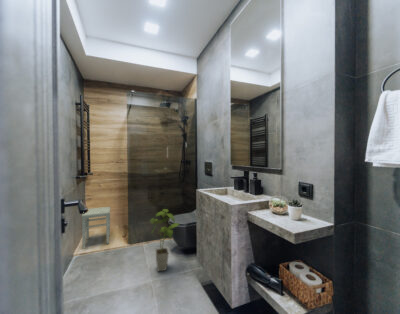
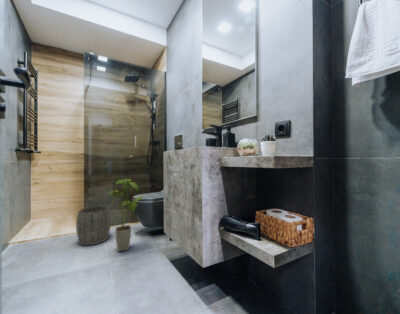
stool: present [82,207,111,248] -> none [21,190,63,238]
woven basket: none [124,226,151,262] -> present [76,206,111,245]

